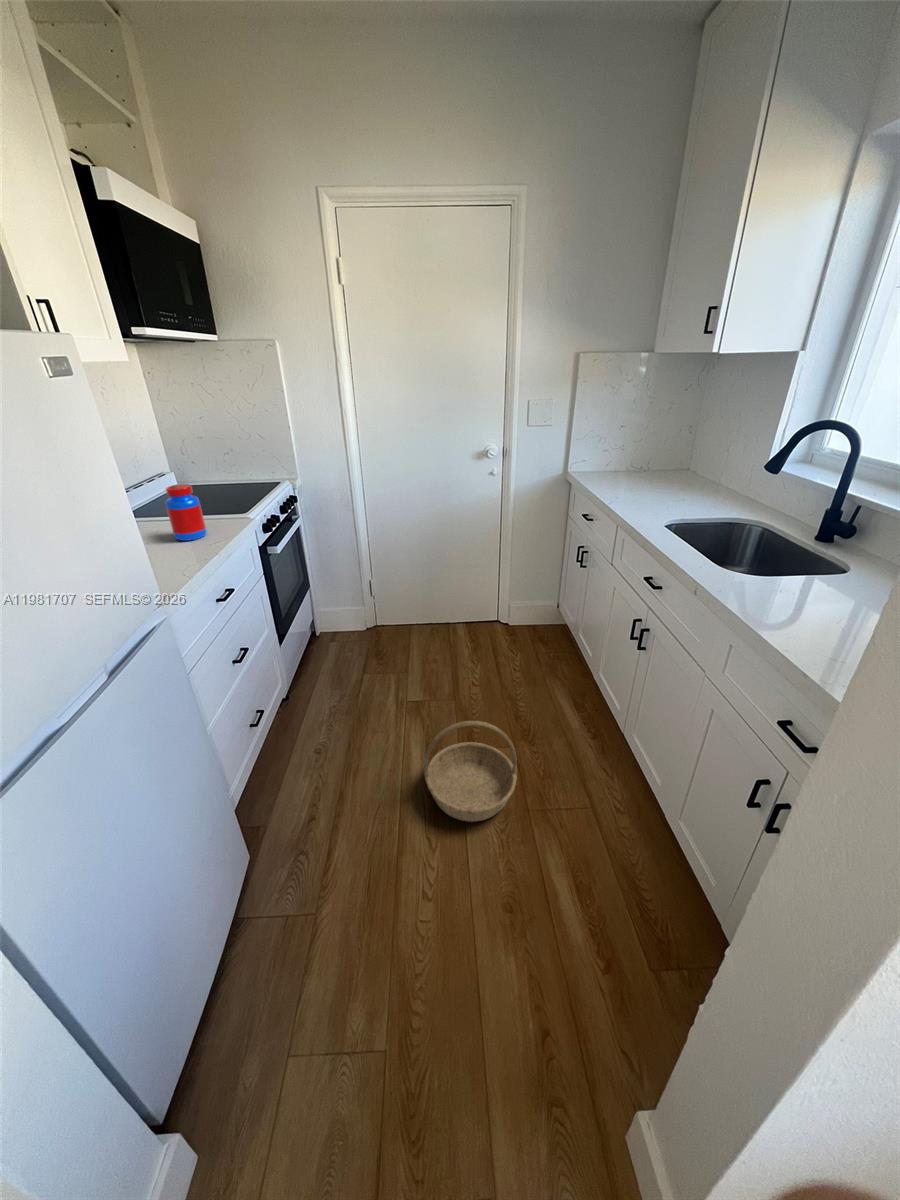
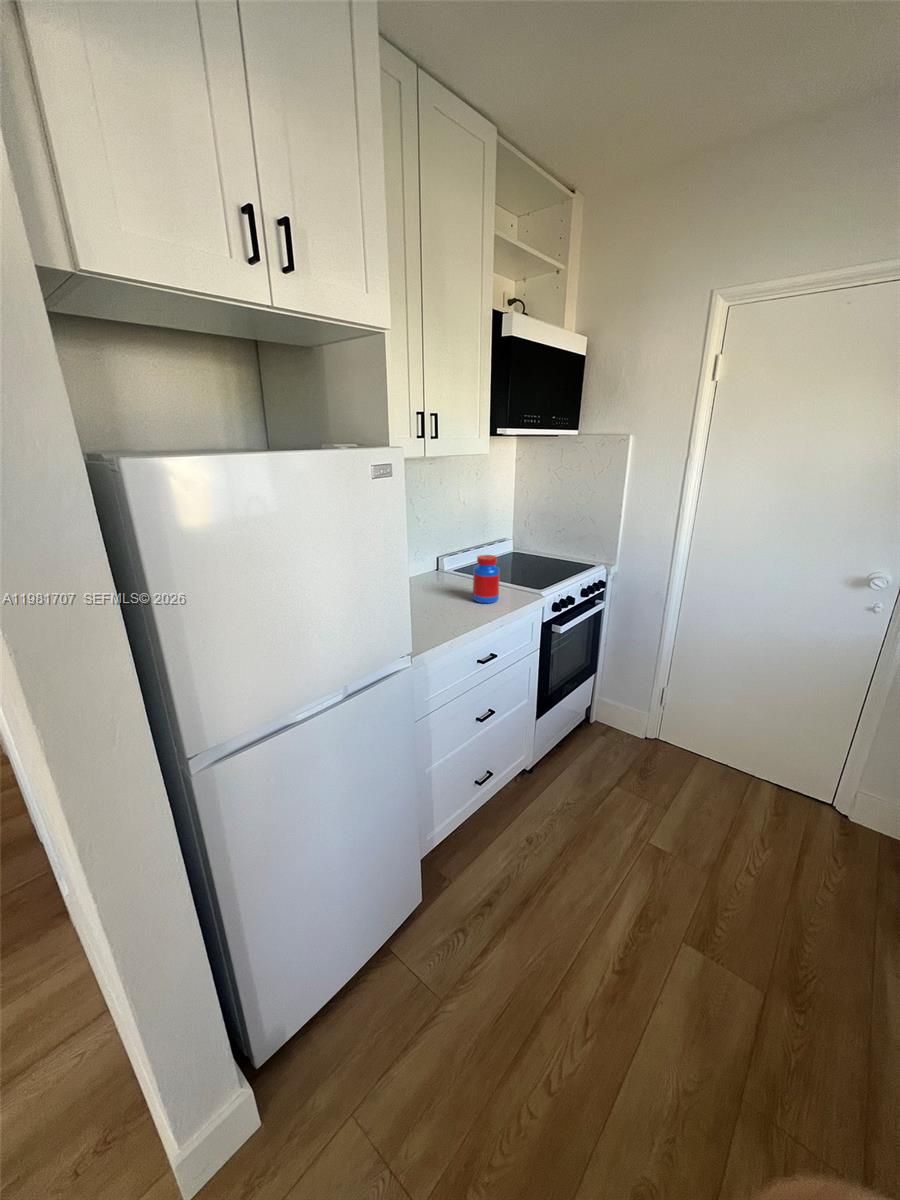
basket: present [424,721,517,822] -> none [612,906,747,1063]

